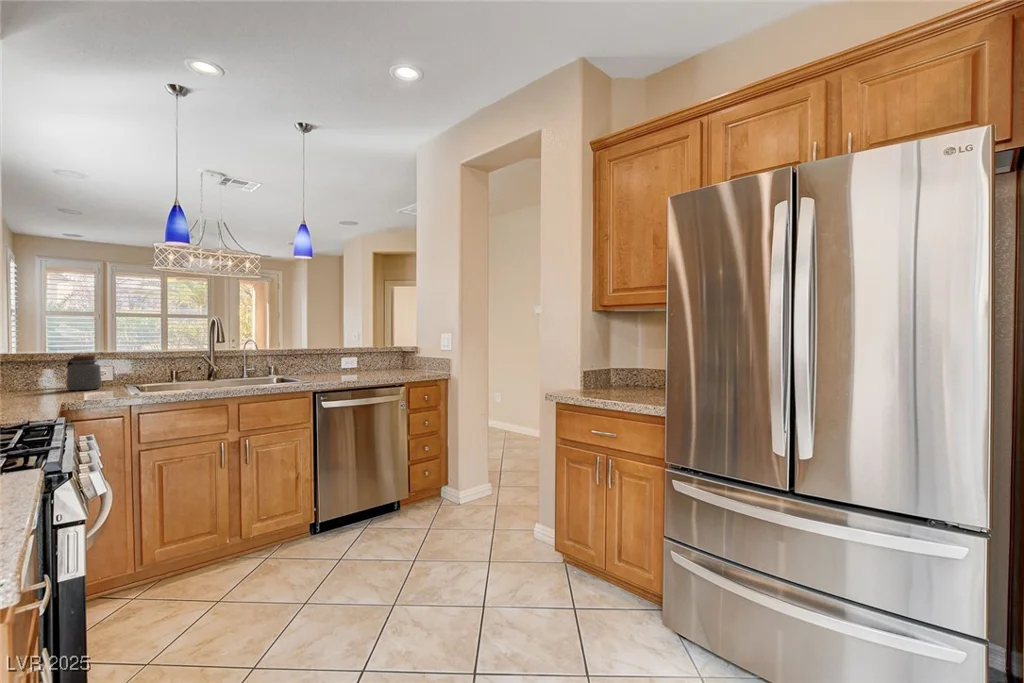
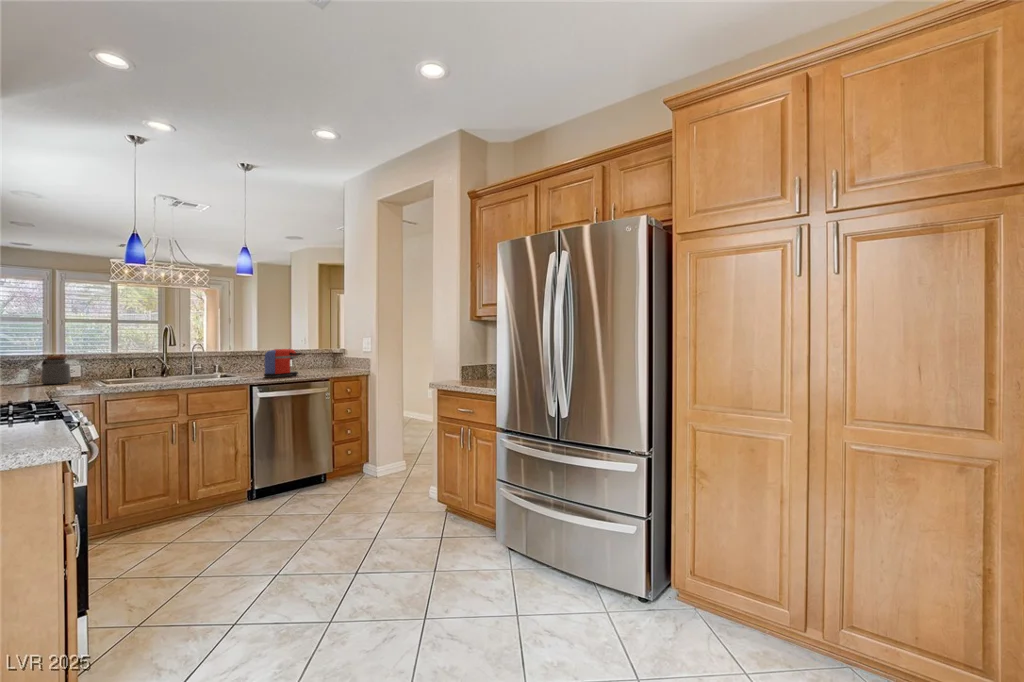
coffee maker: none [329,347,373,382] -> present [264,349,302,377]

